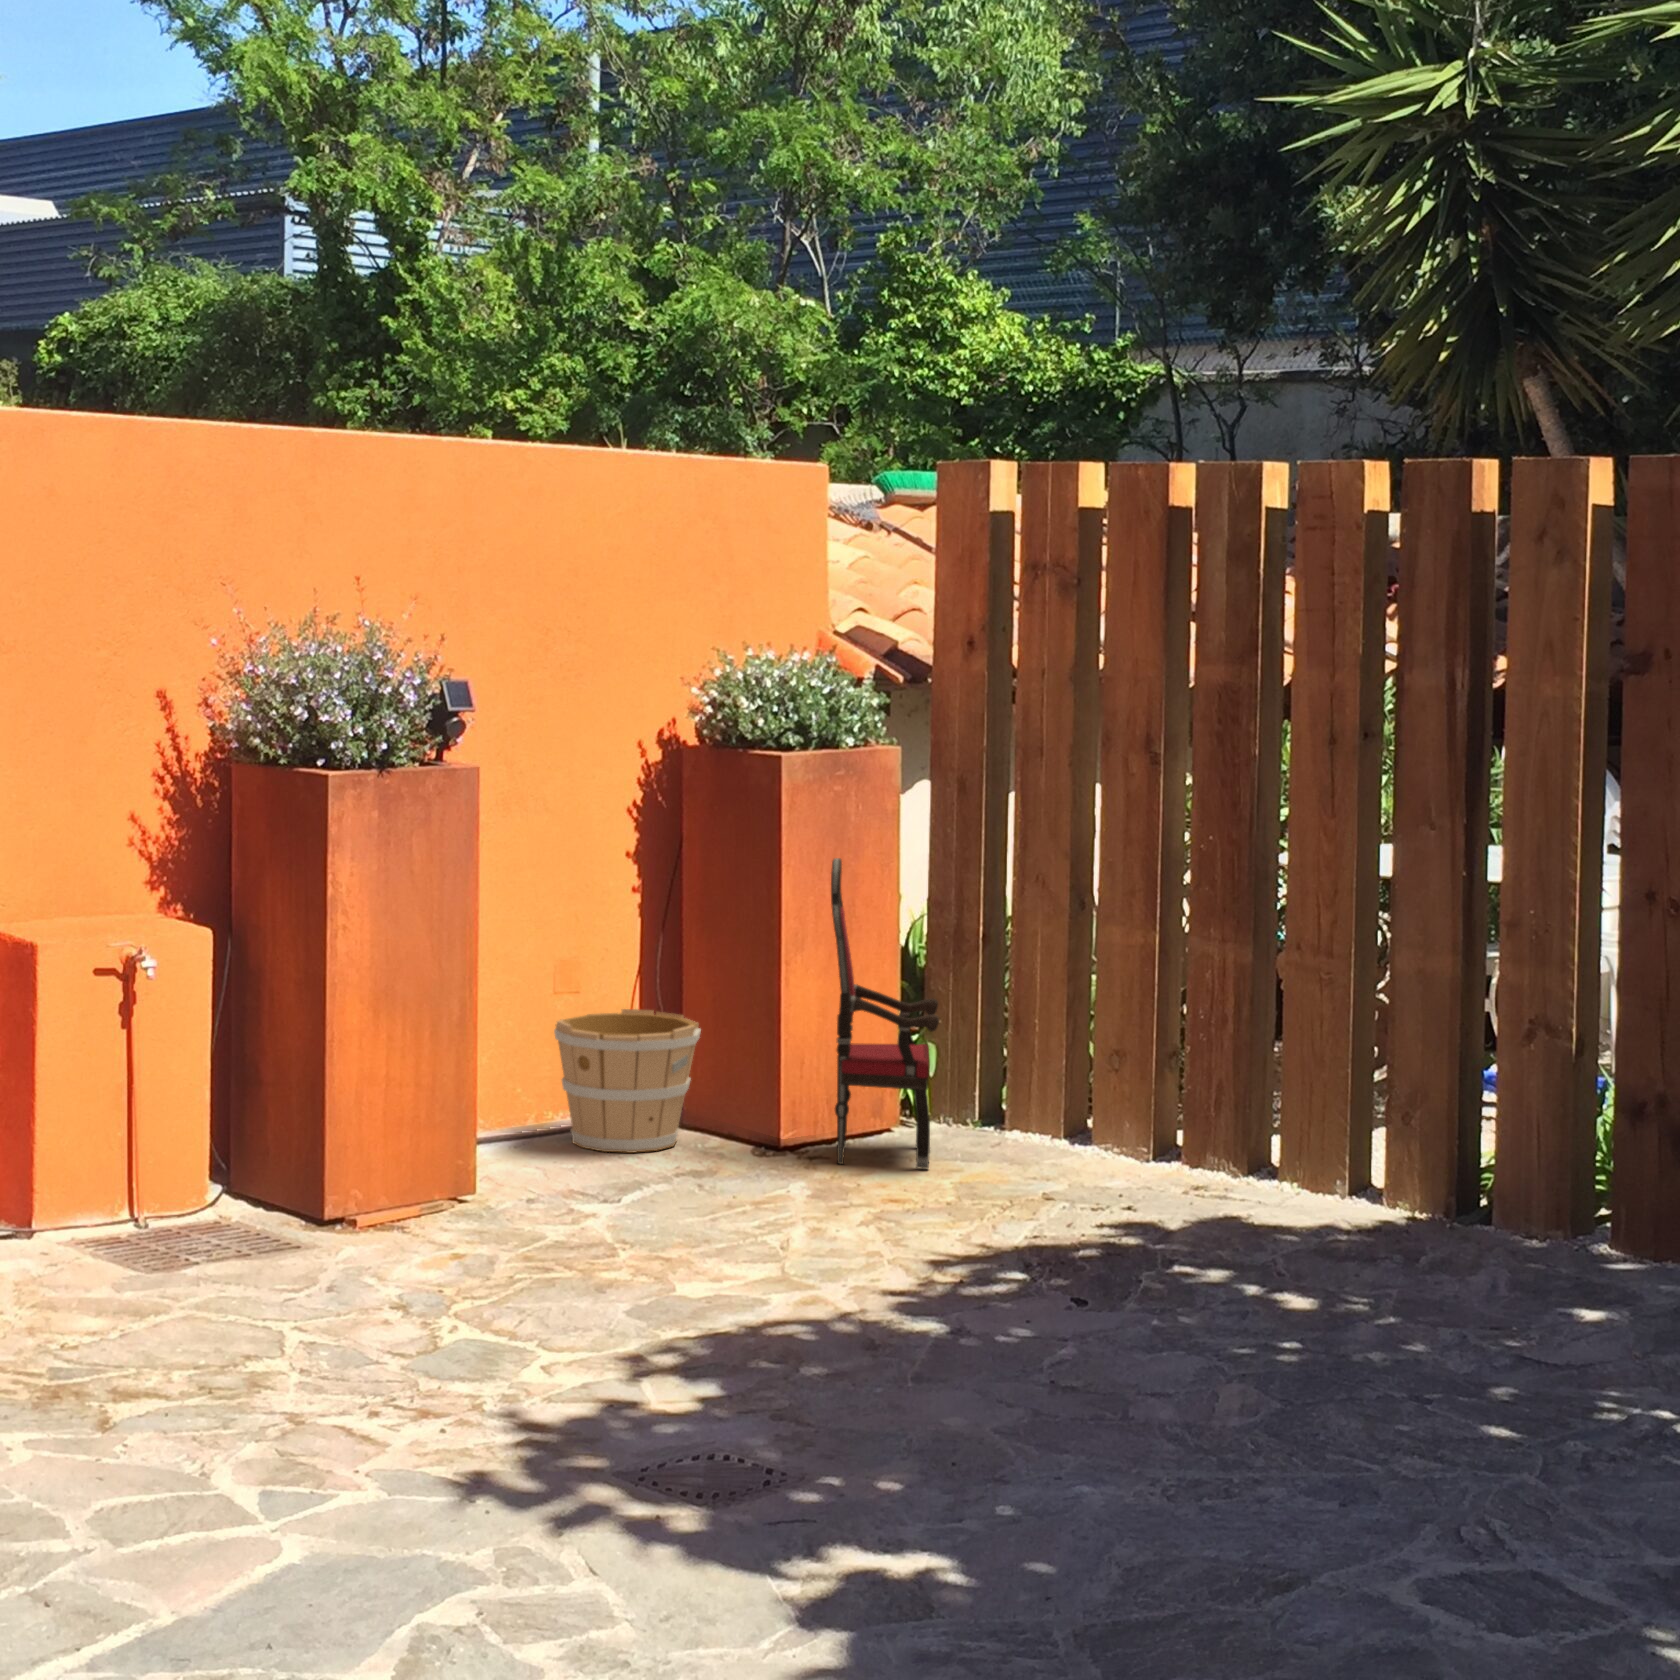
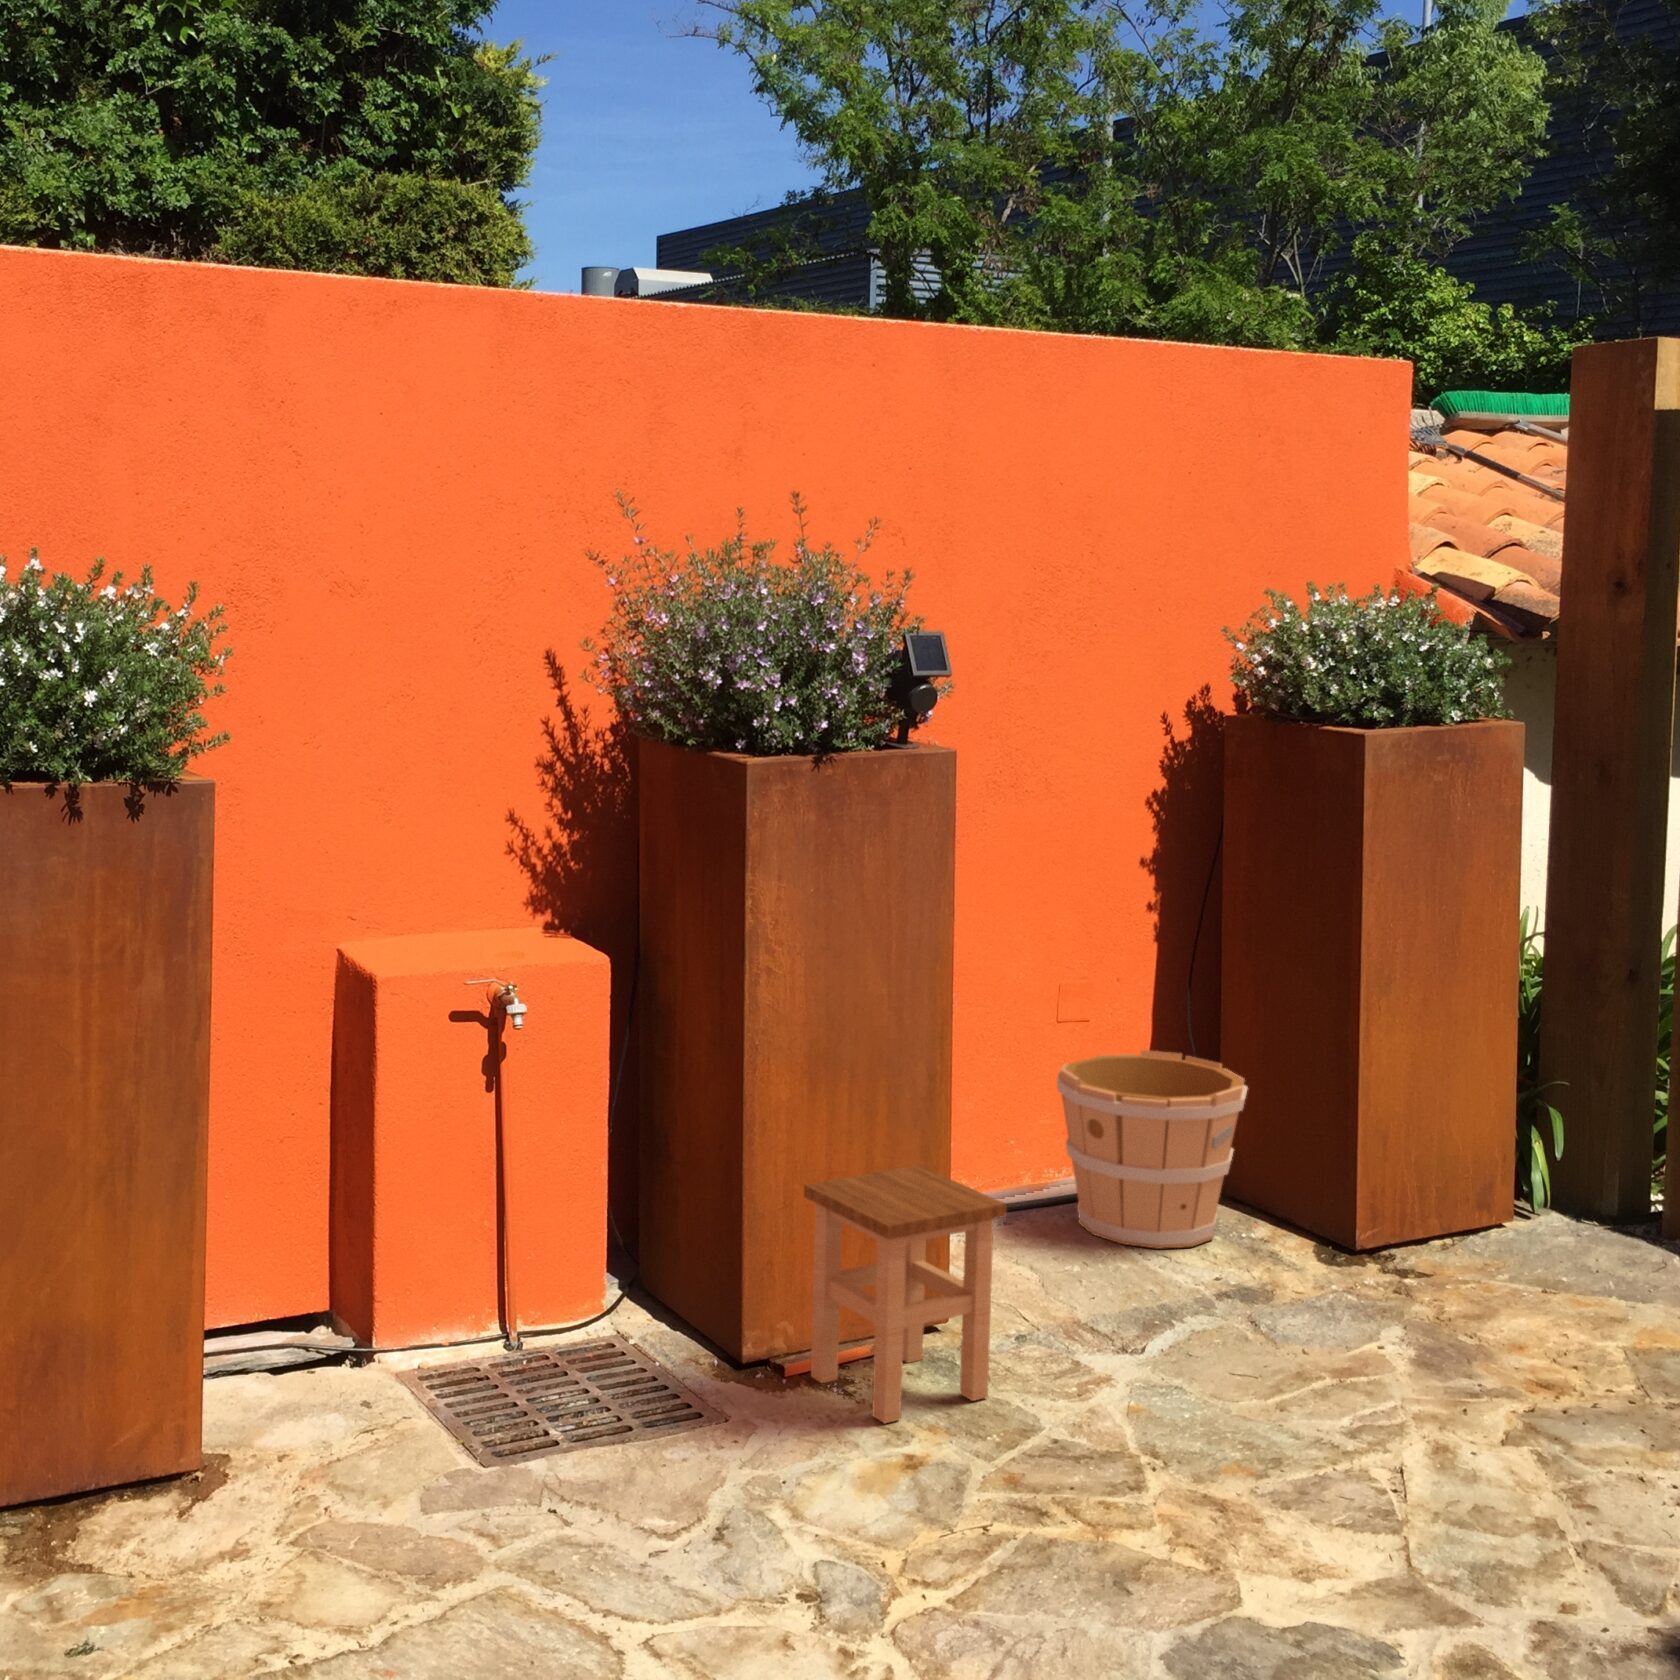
armchair: present [831,858,939,1169] -> none [1432,872,1601,1310]
stool: none [367,1072,514,1239] -> present [804,1165,1007,1423]

